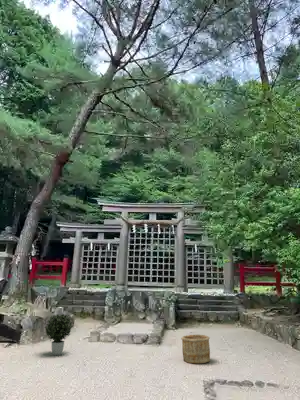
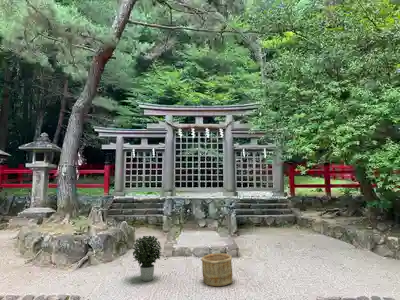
wooden bucket: present [181,335,210,363] -> present [201,253,232,286]

